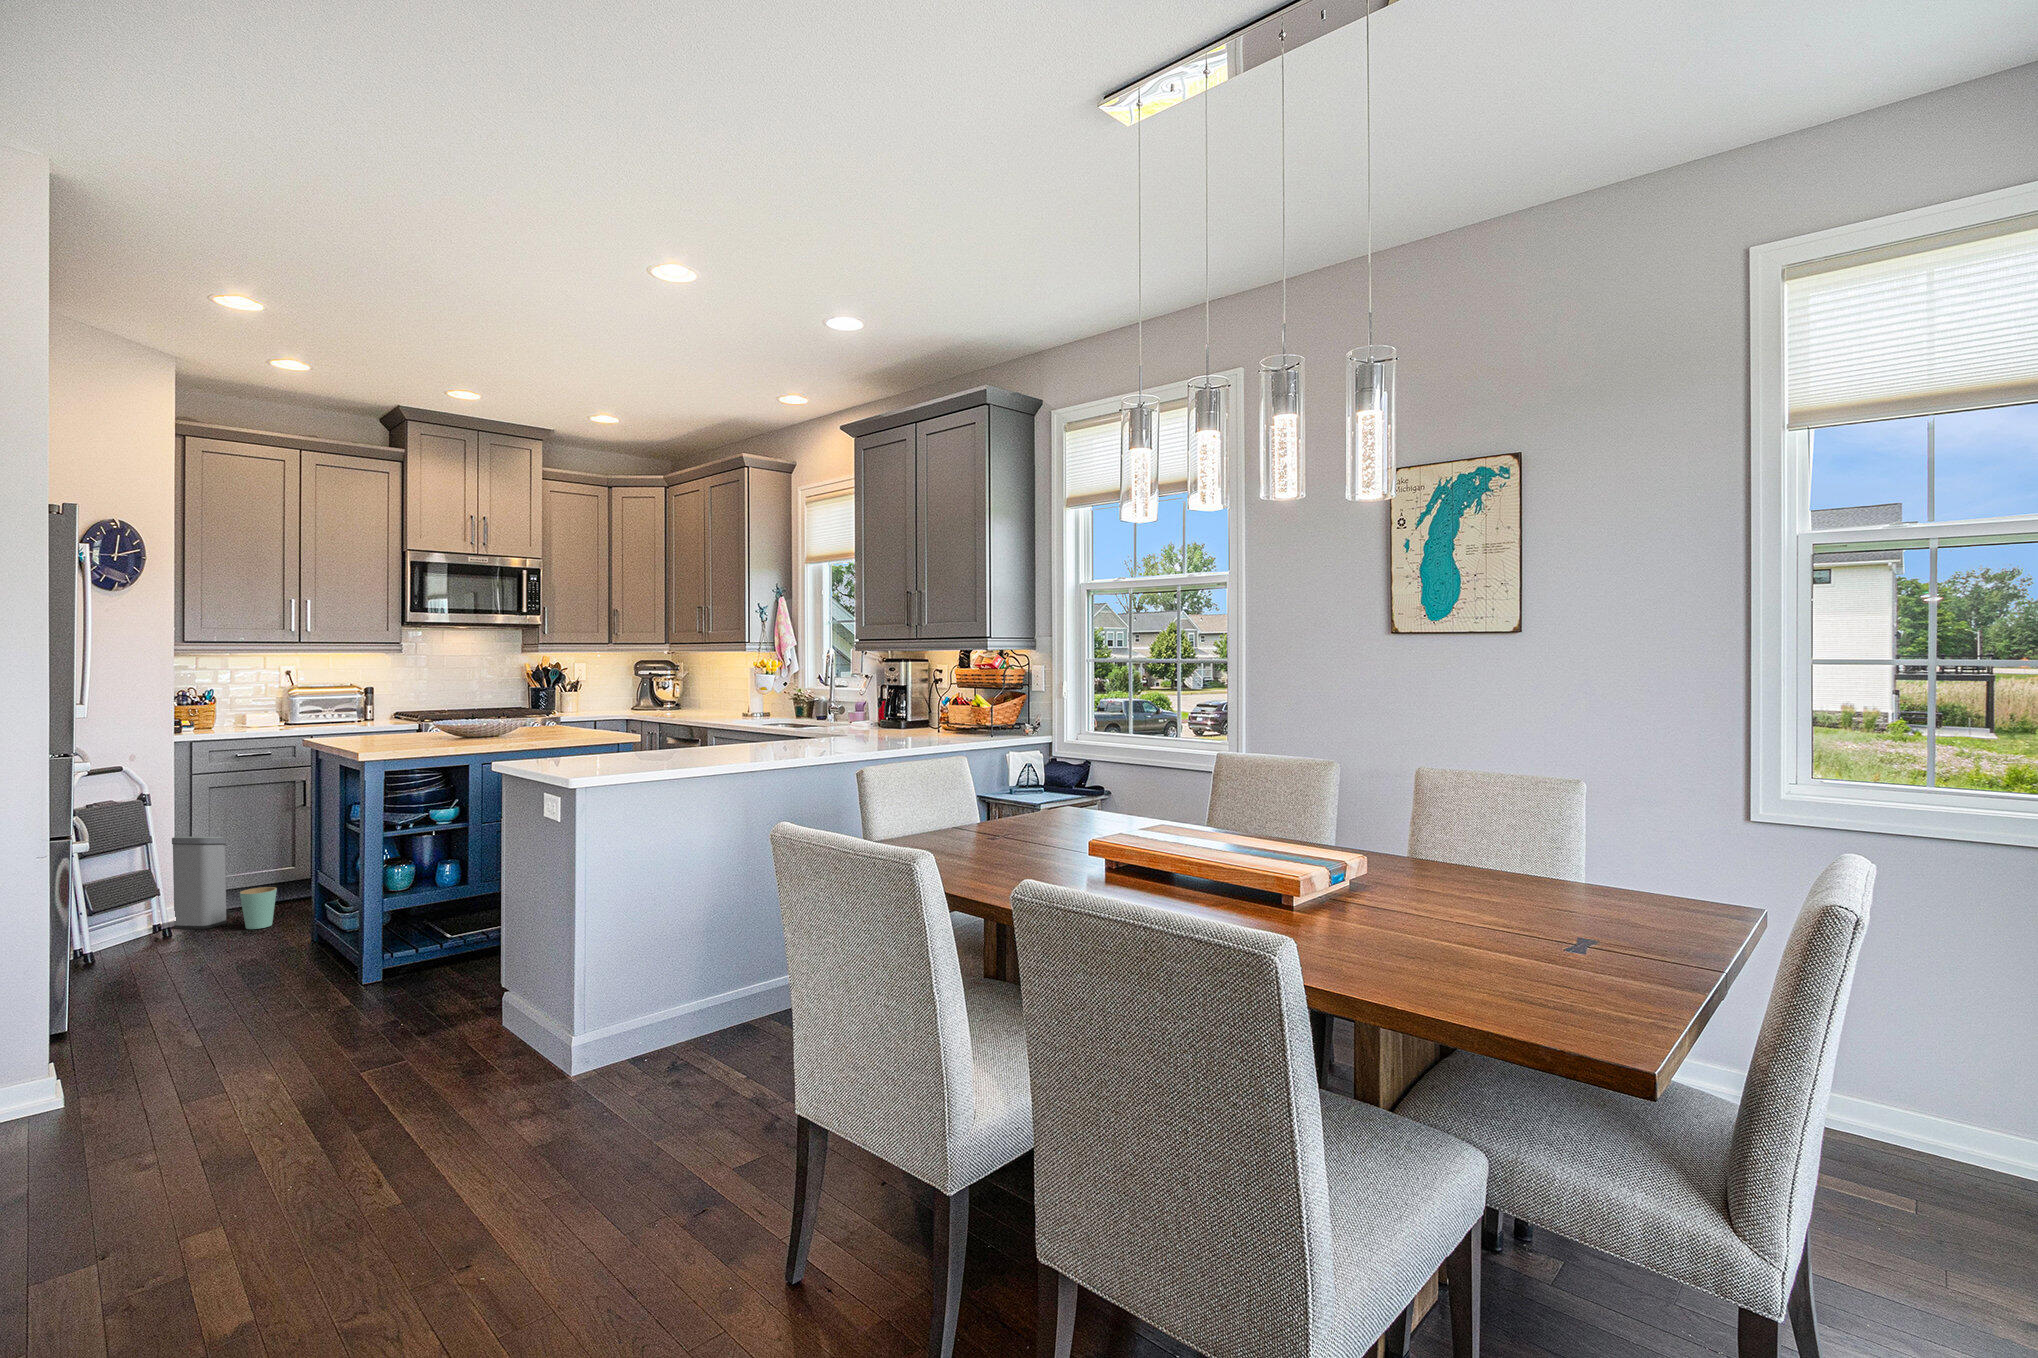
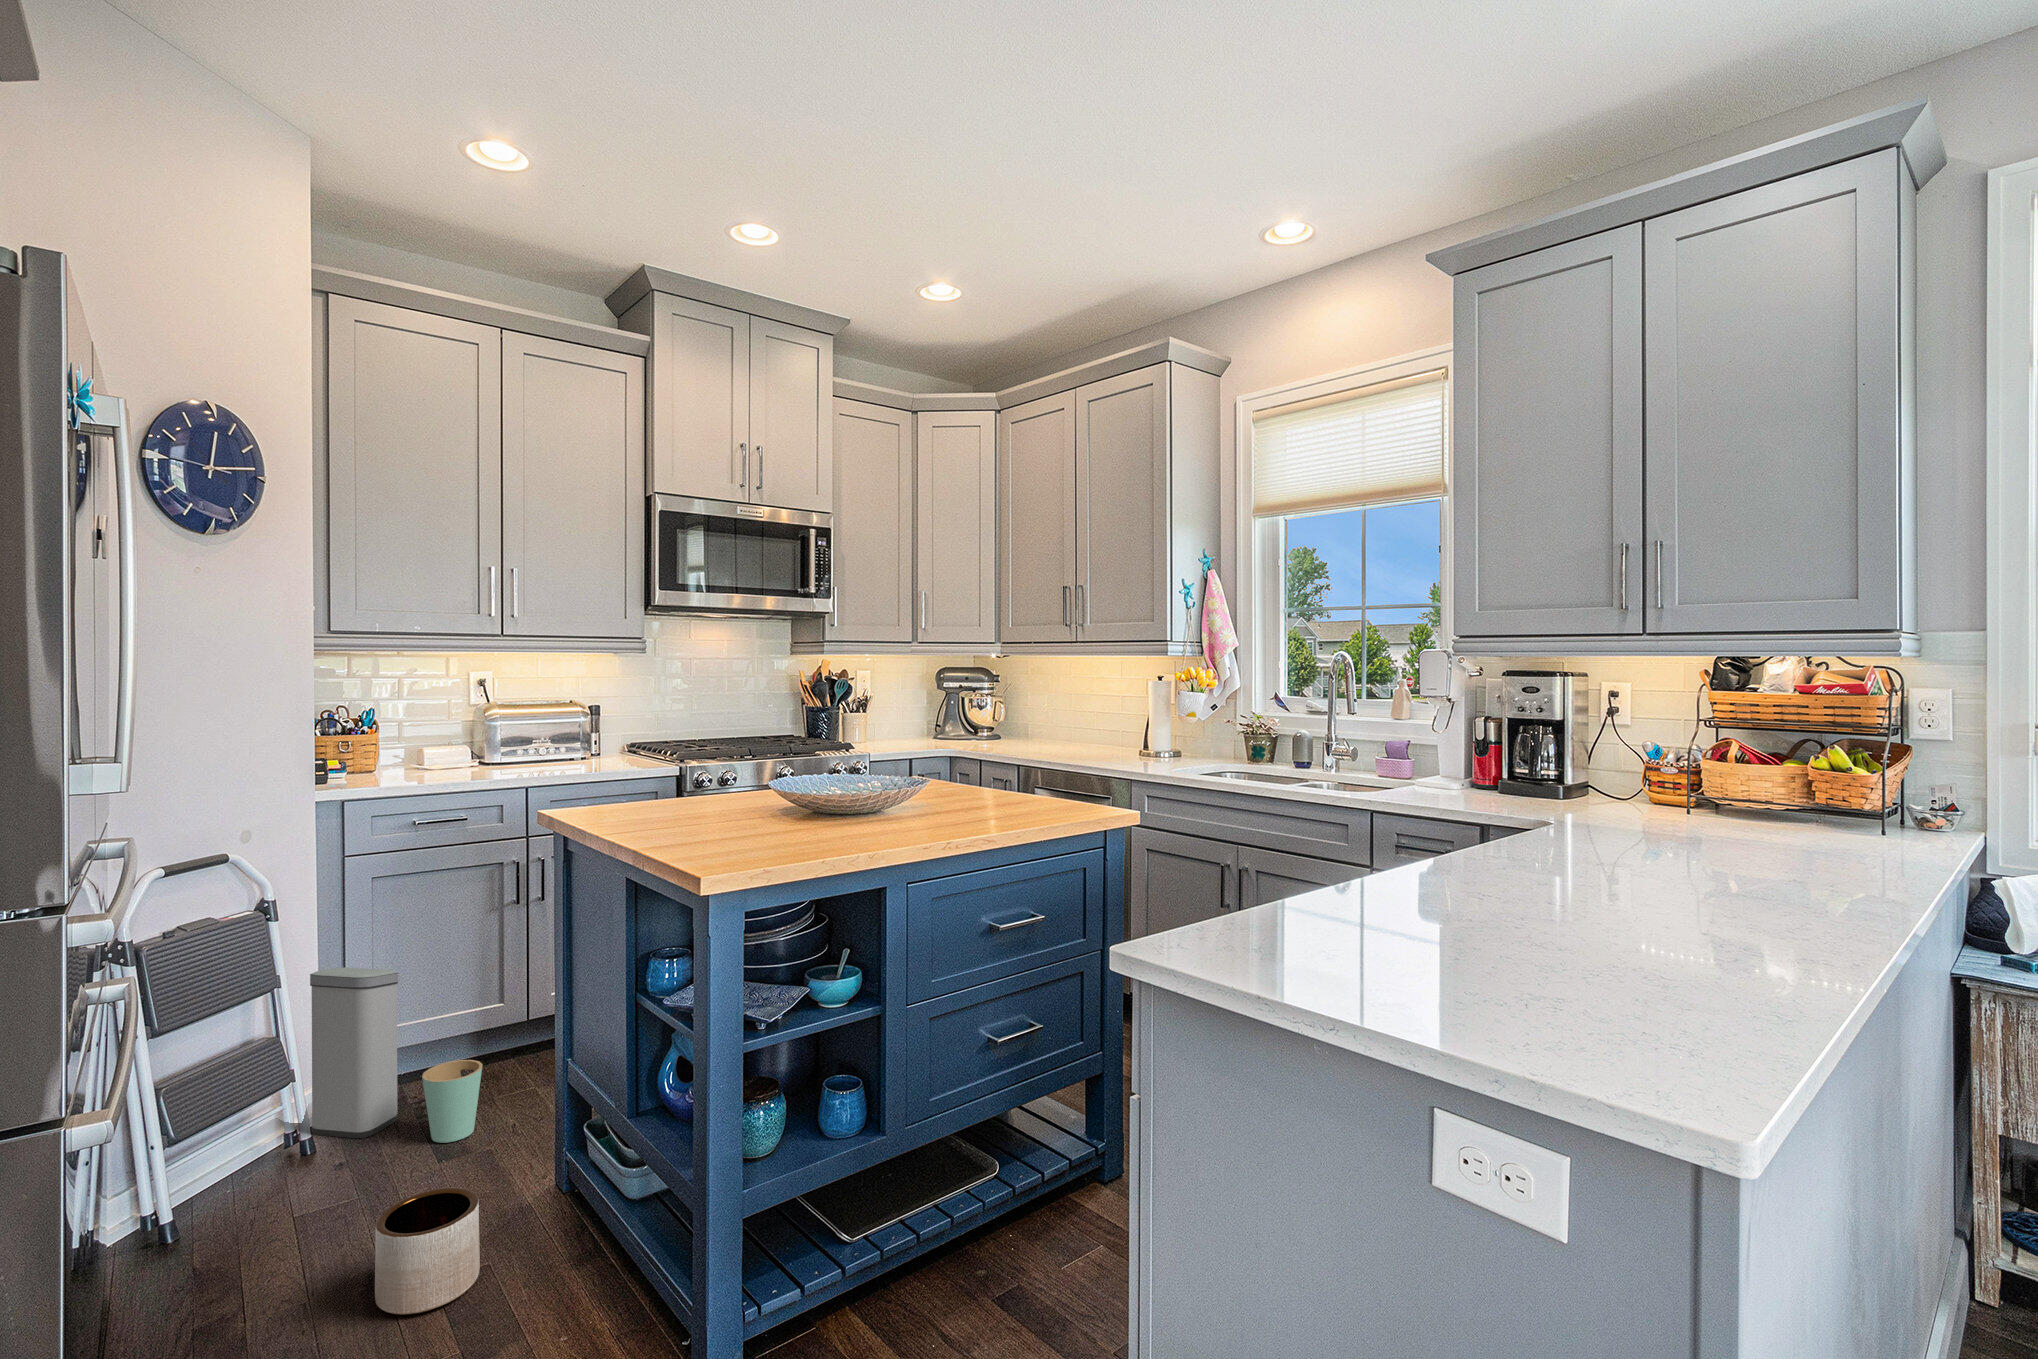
planter: none [207,923,263,972] -> present [375,1188,480,1315]

